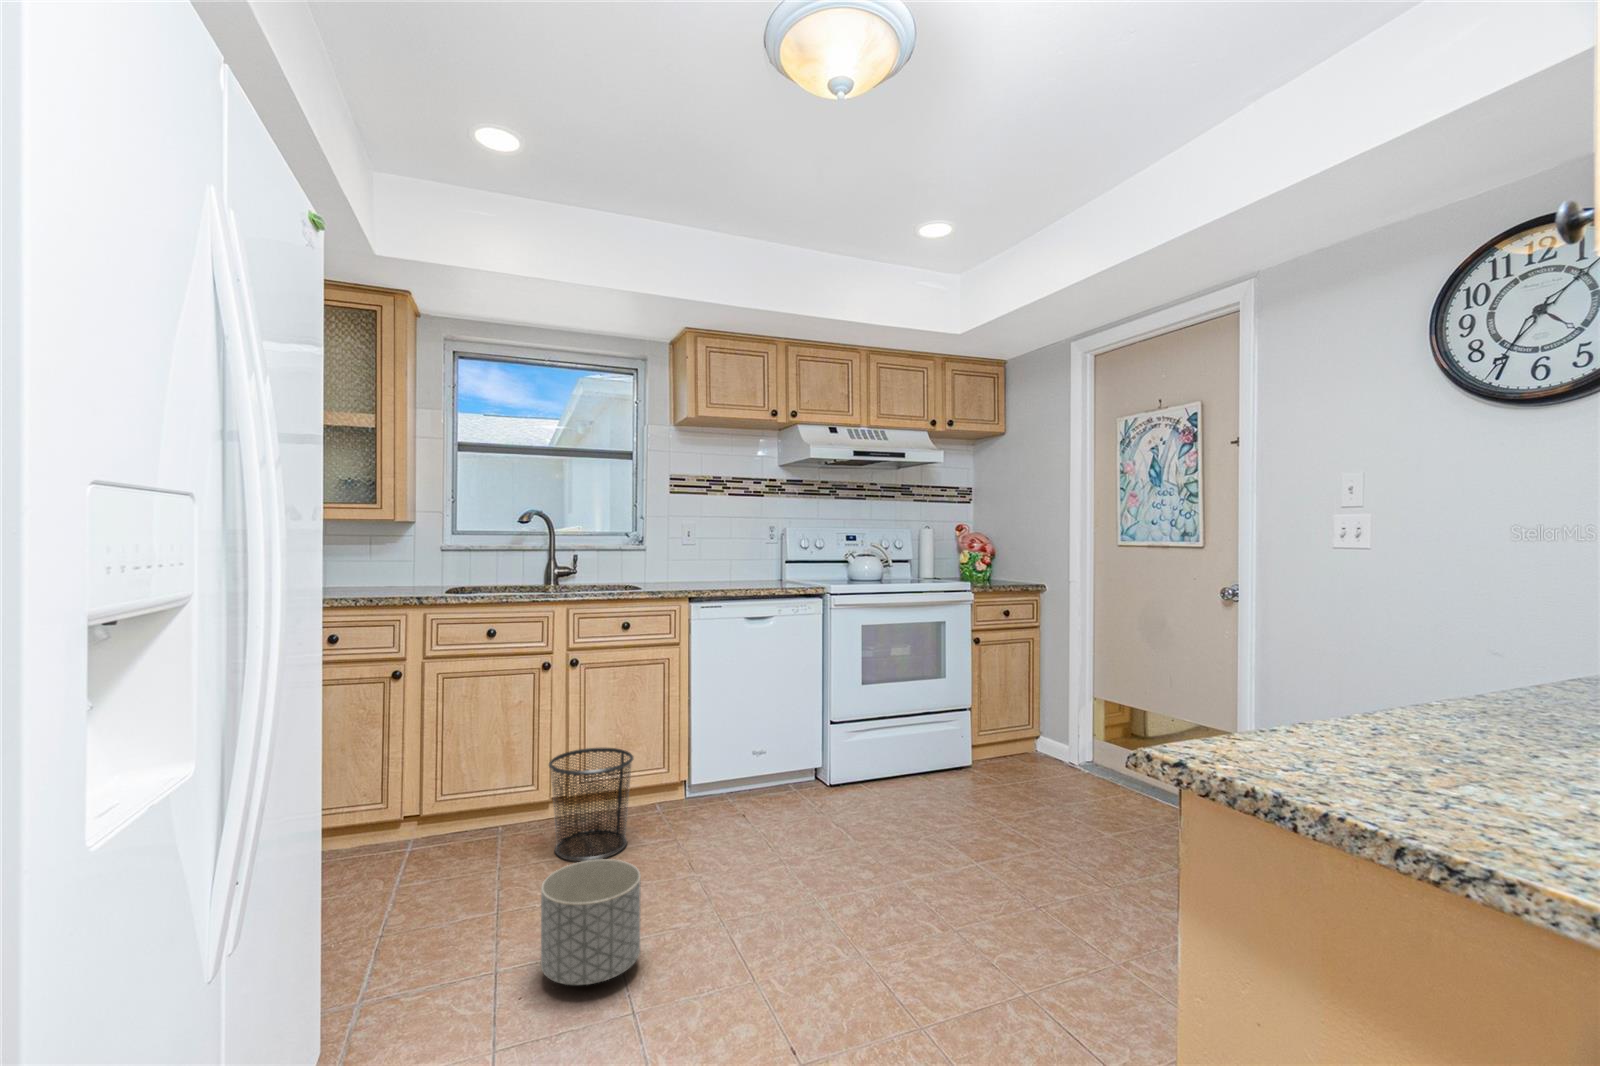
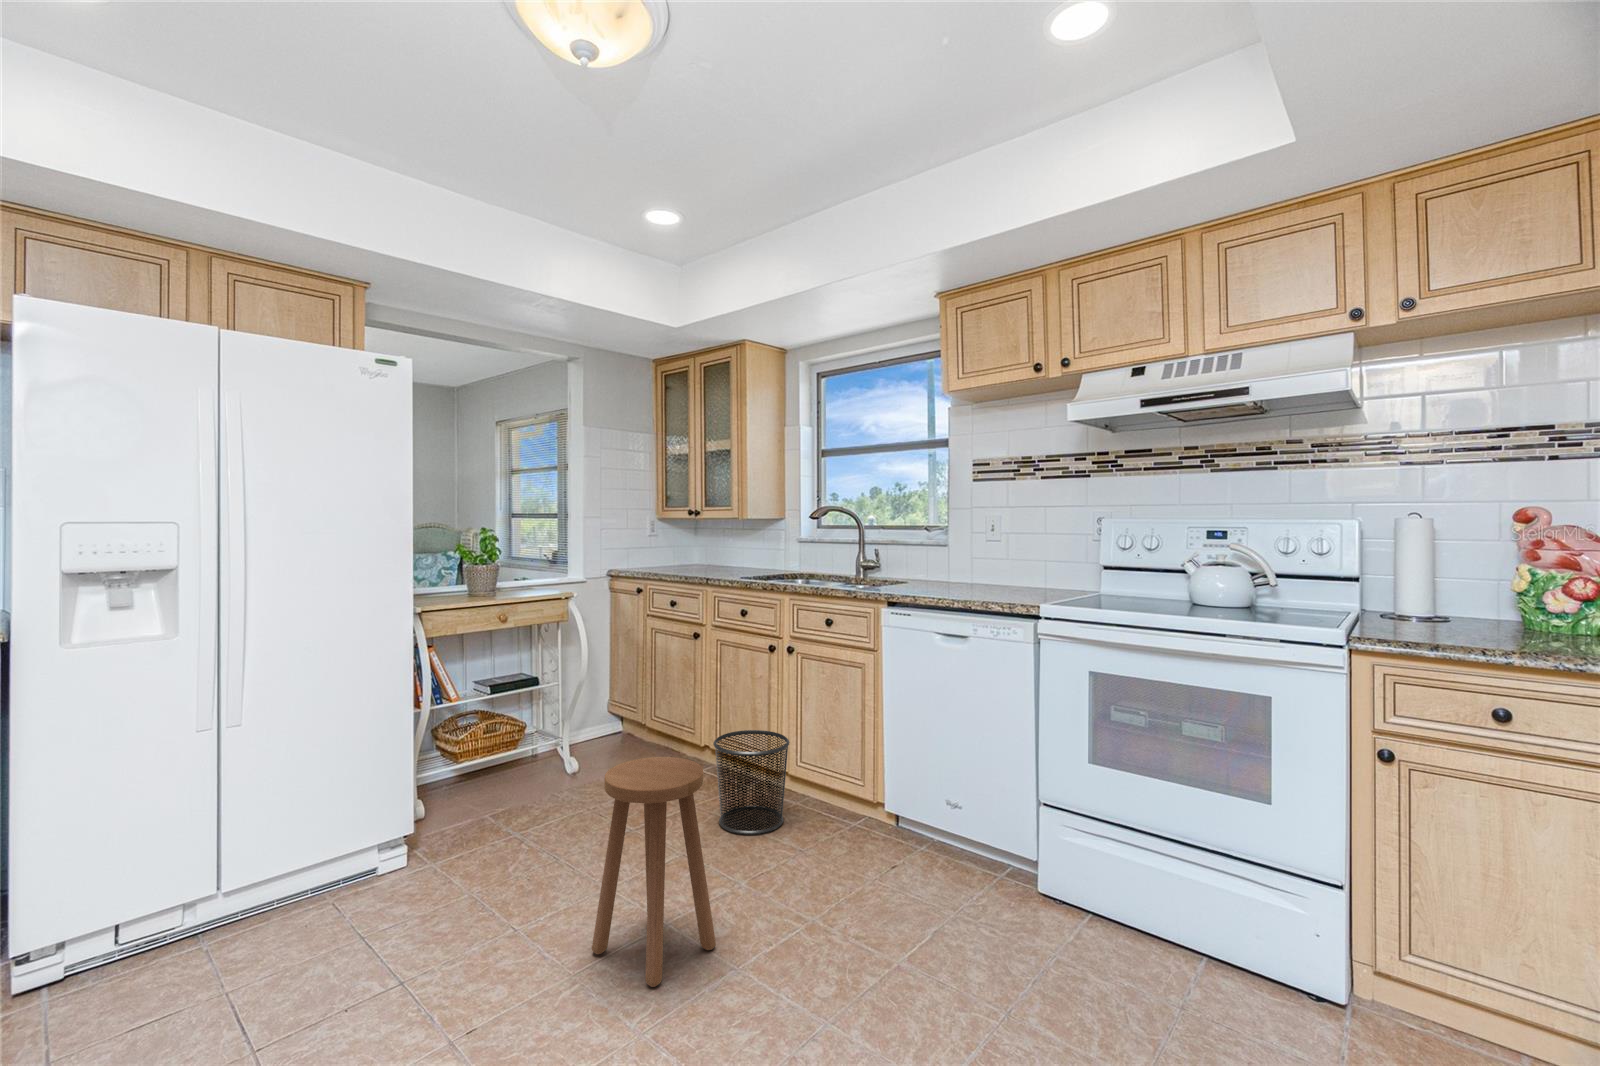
stool: none [716,744,829,959] -> present [592,757,716,987]
planter: present [541,859,641,985] -> none [516,802,597,898]

